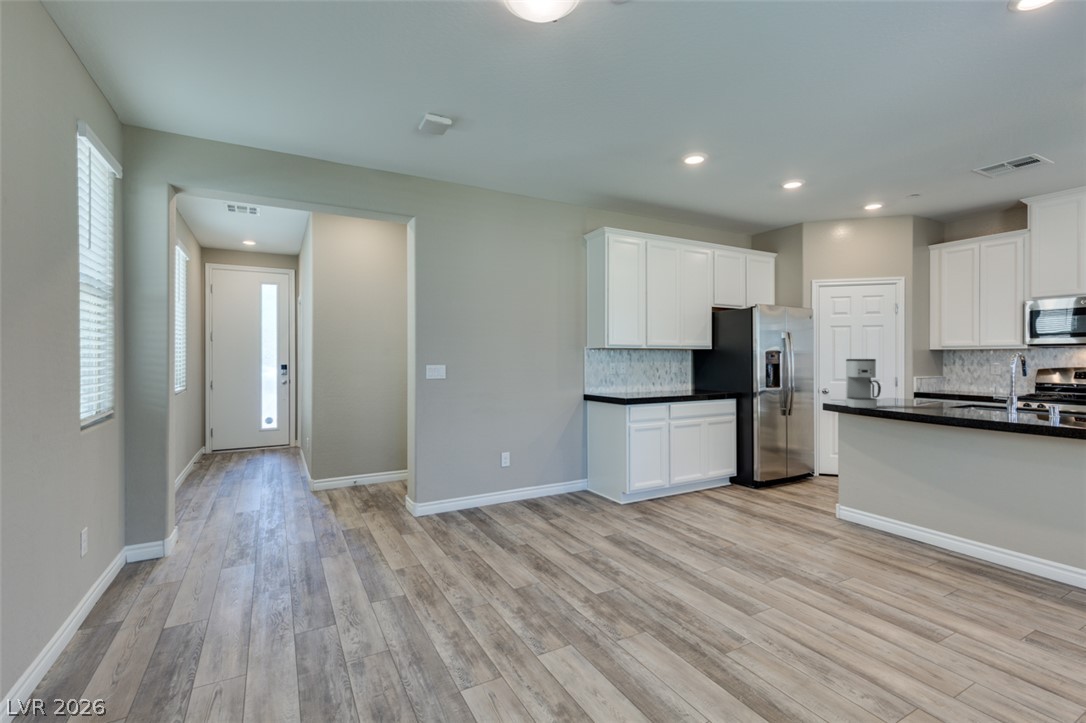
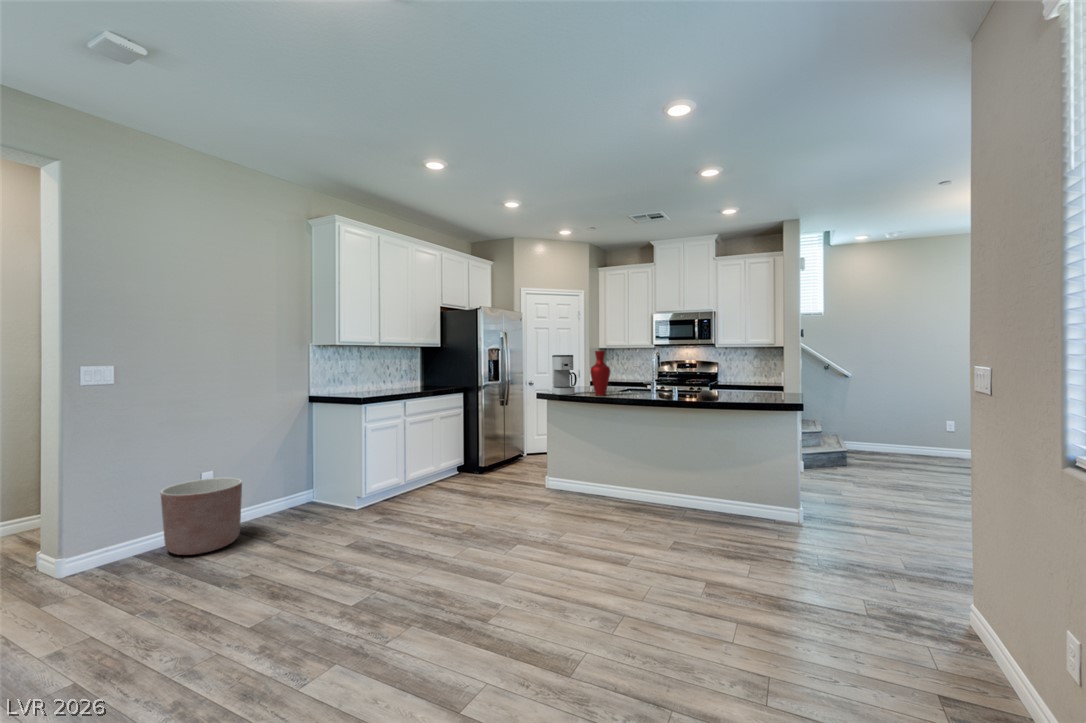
vase: none [900,354,932,412] -> present [590,351,610,396]
planter: none [471,458,526,519] -> present [161,478,242,555]

